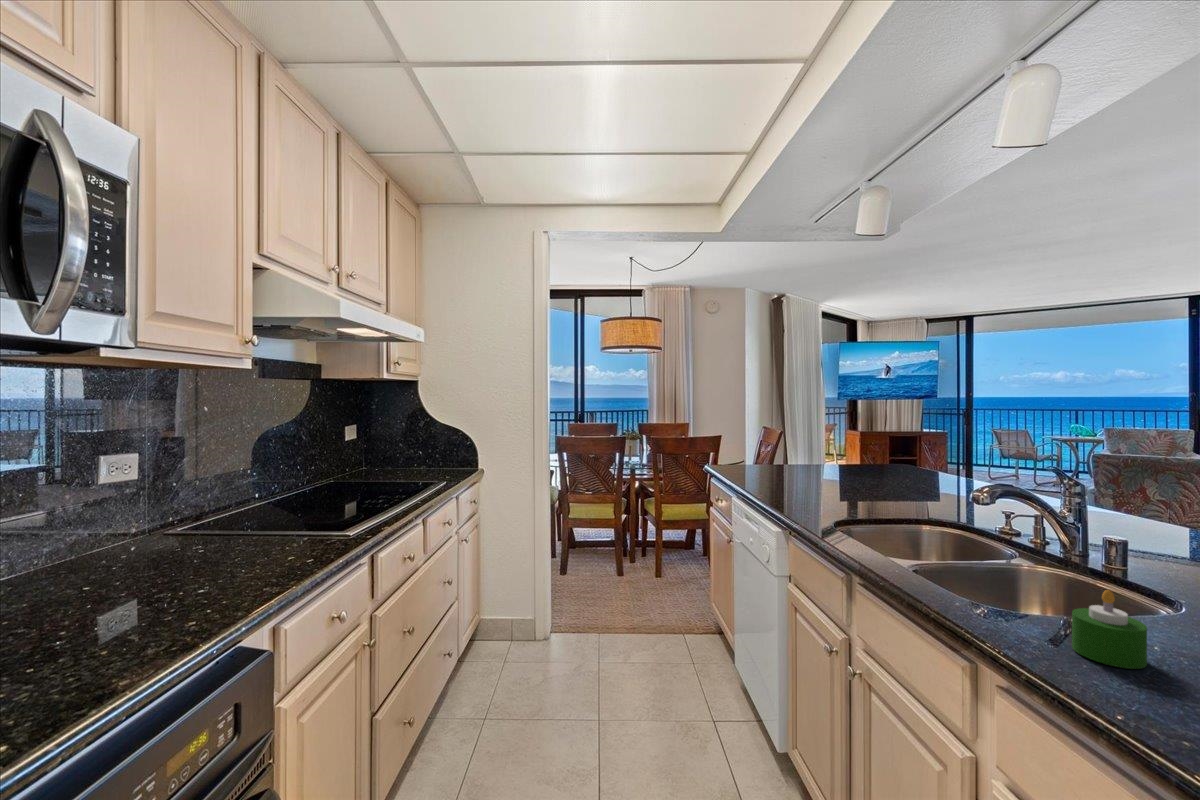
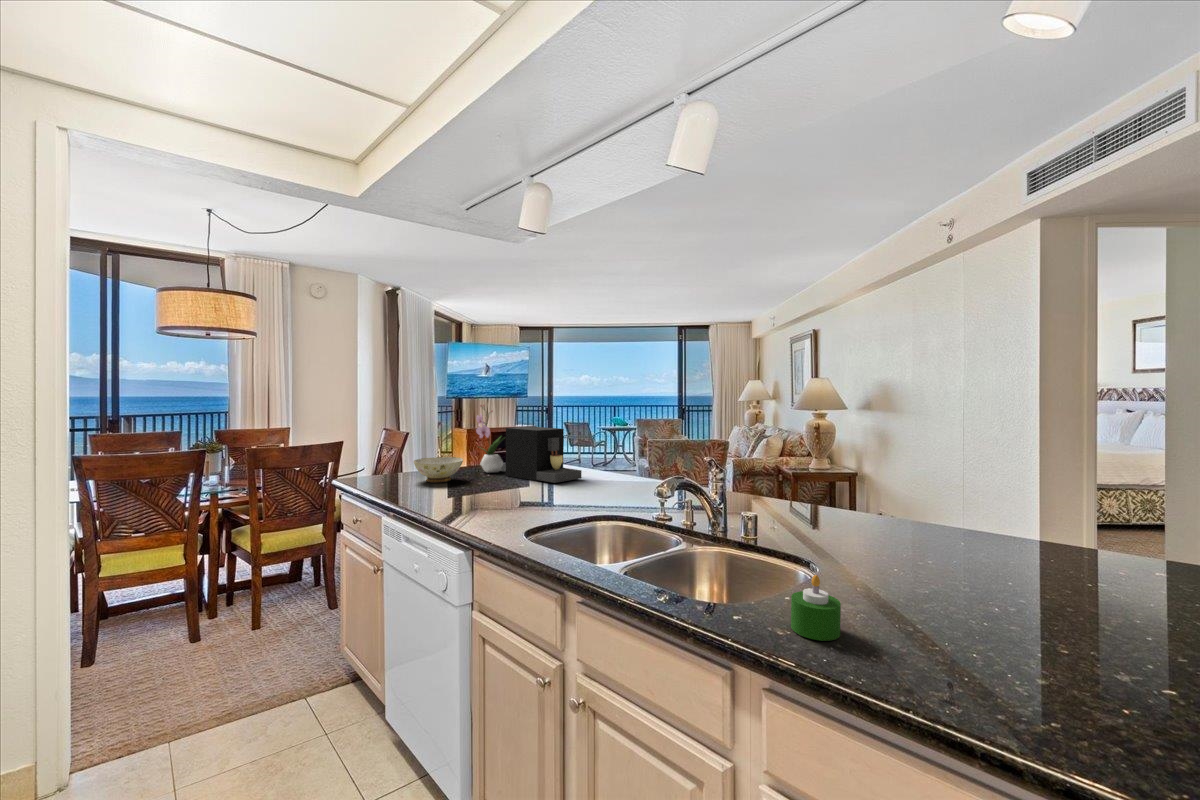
flower arrangement: none [827,402,858,470] -> present [476,405,504,473]
coffee maker: none [855,425,943,484] -> present [506,427,582,483]
ceramic bowl: none [763,451,809,473] -> present [414,457,463,483]

